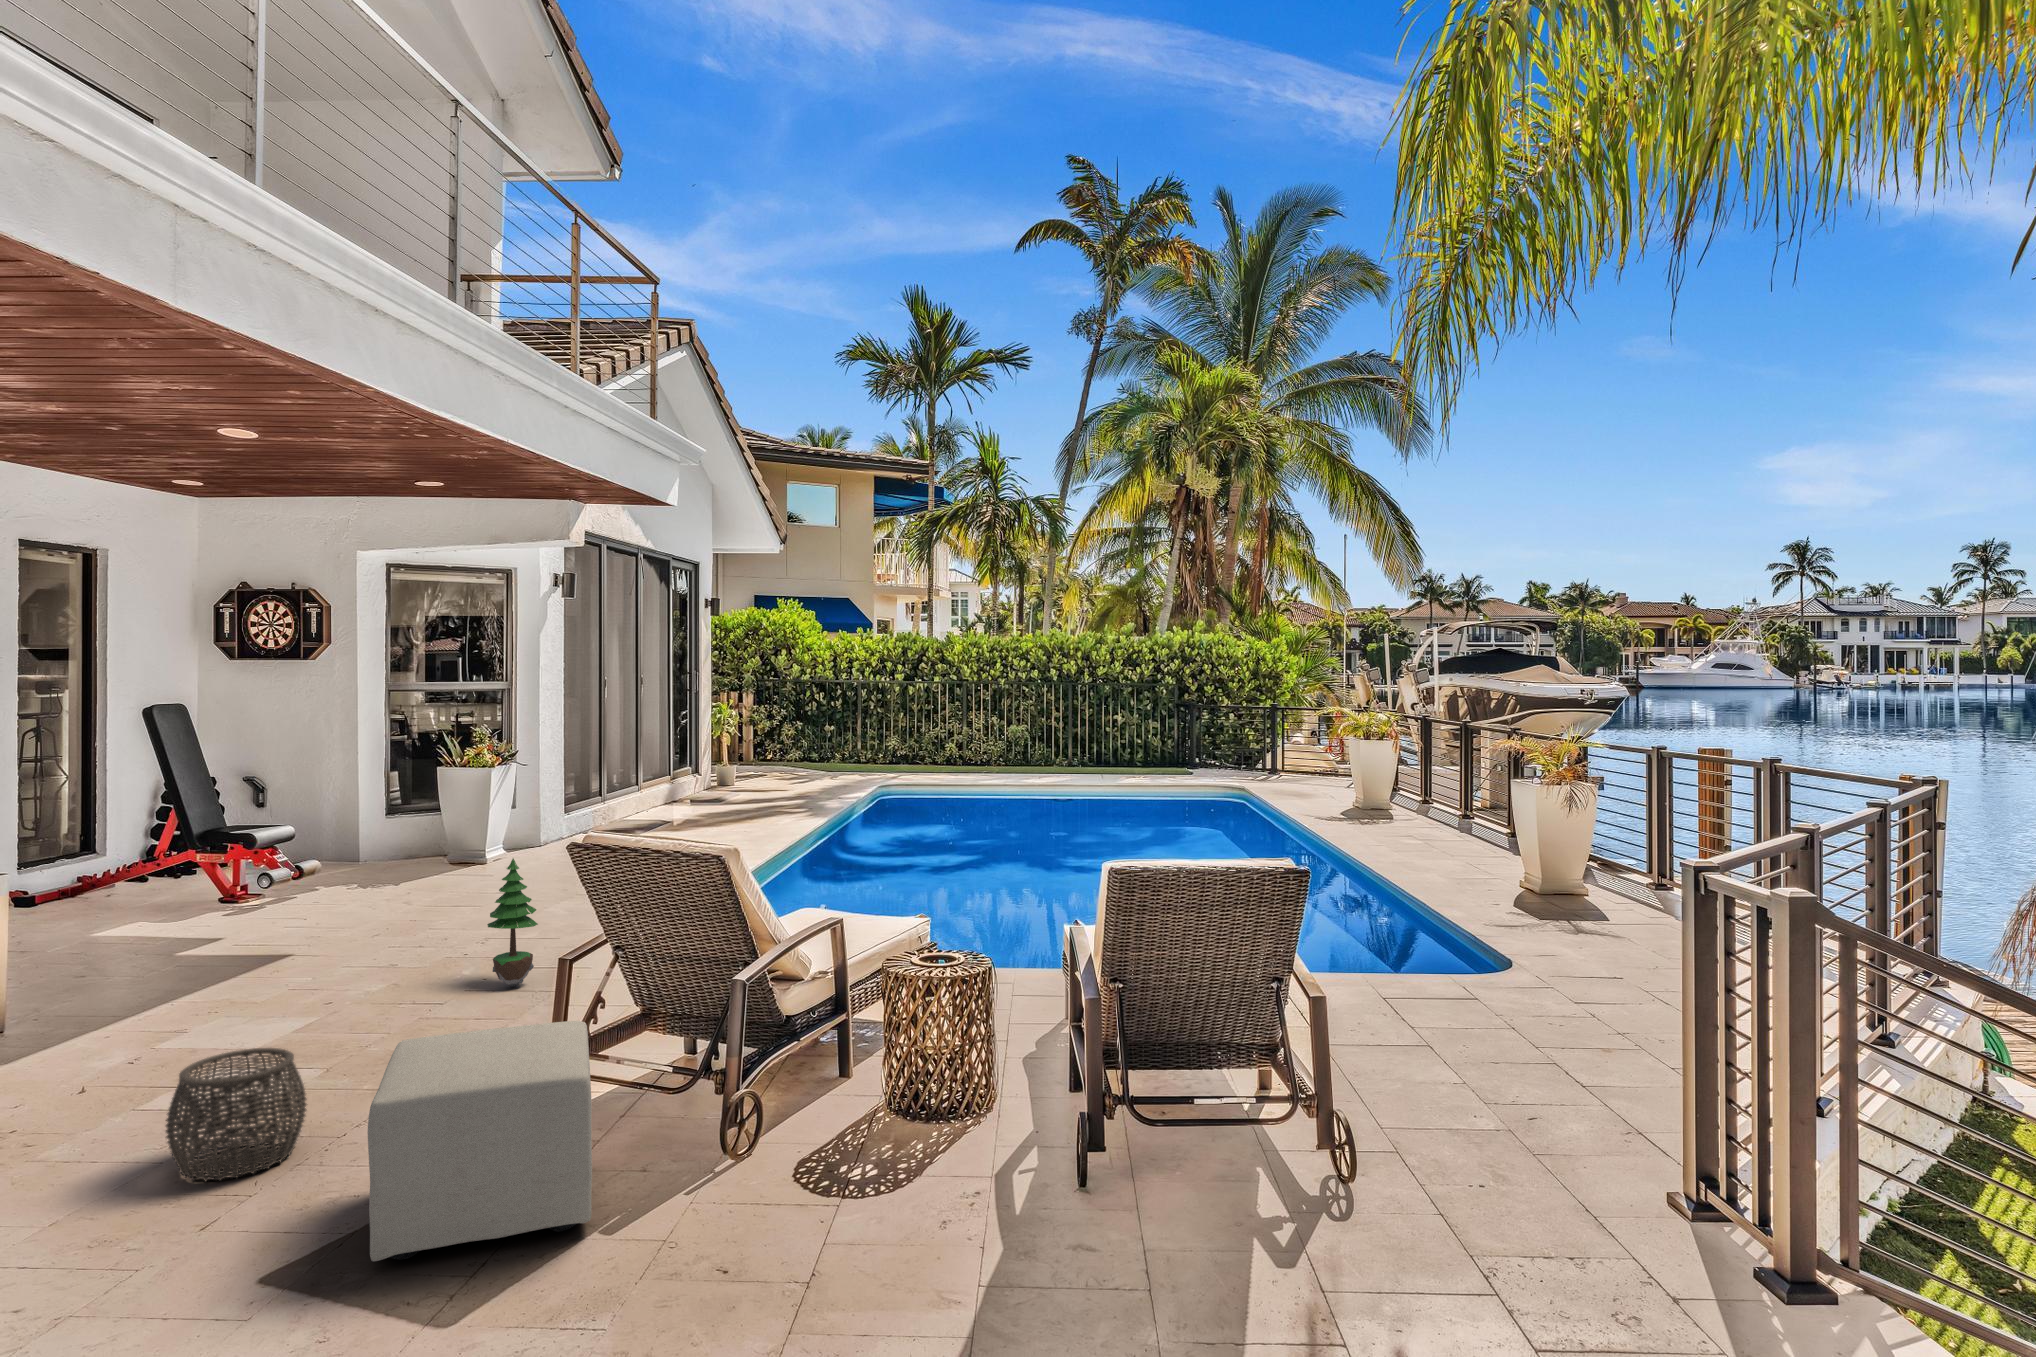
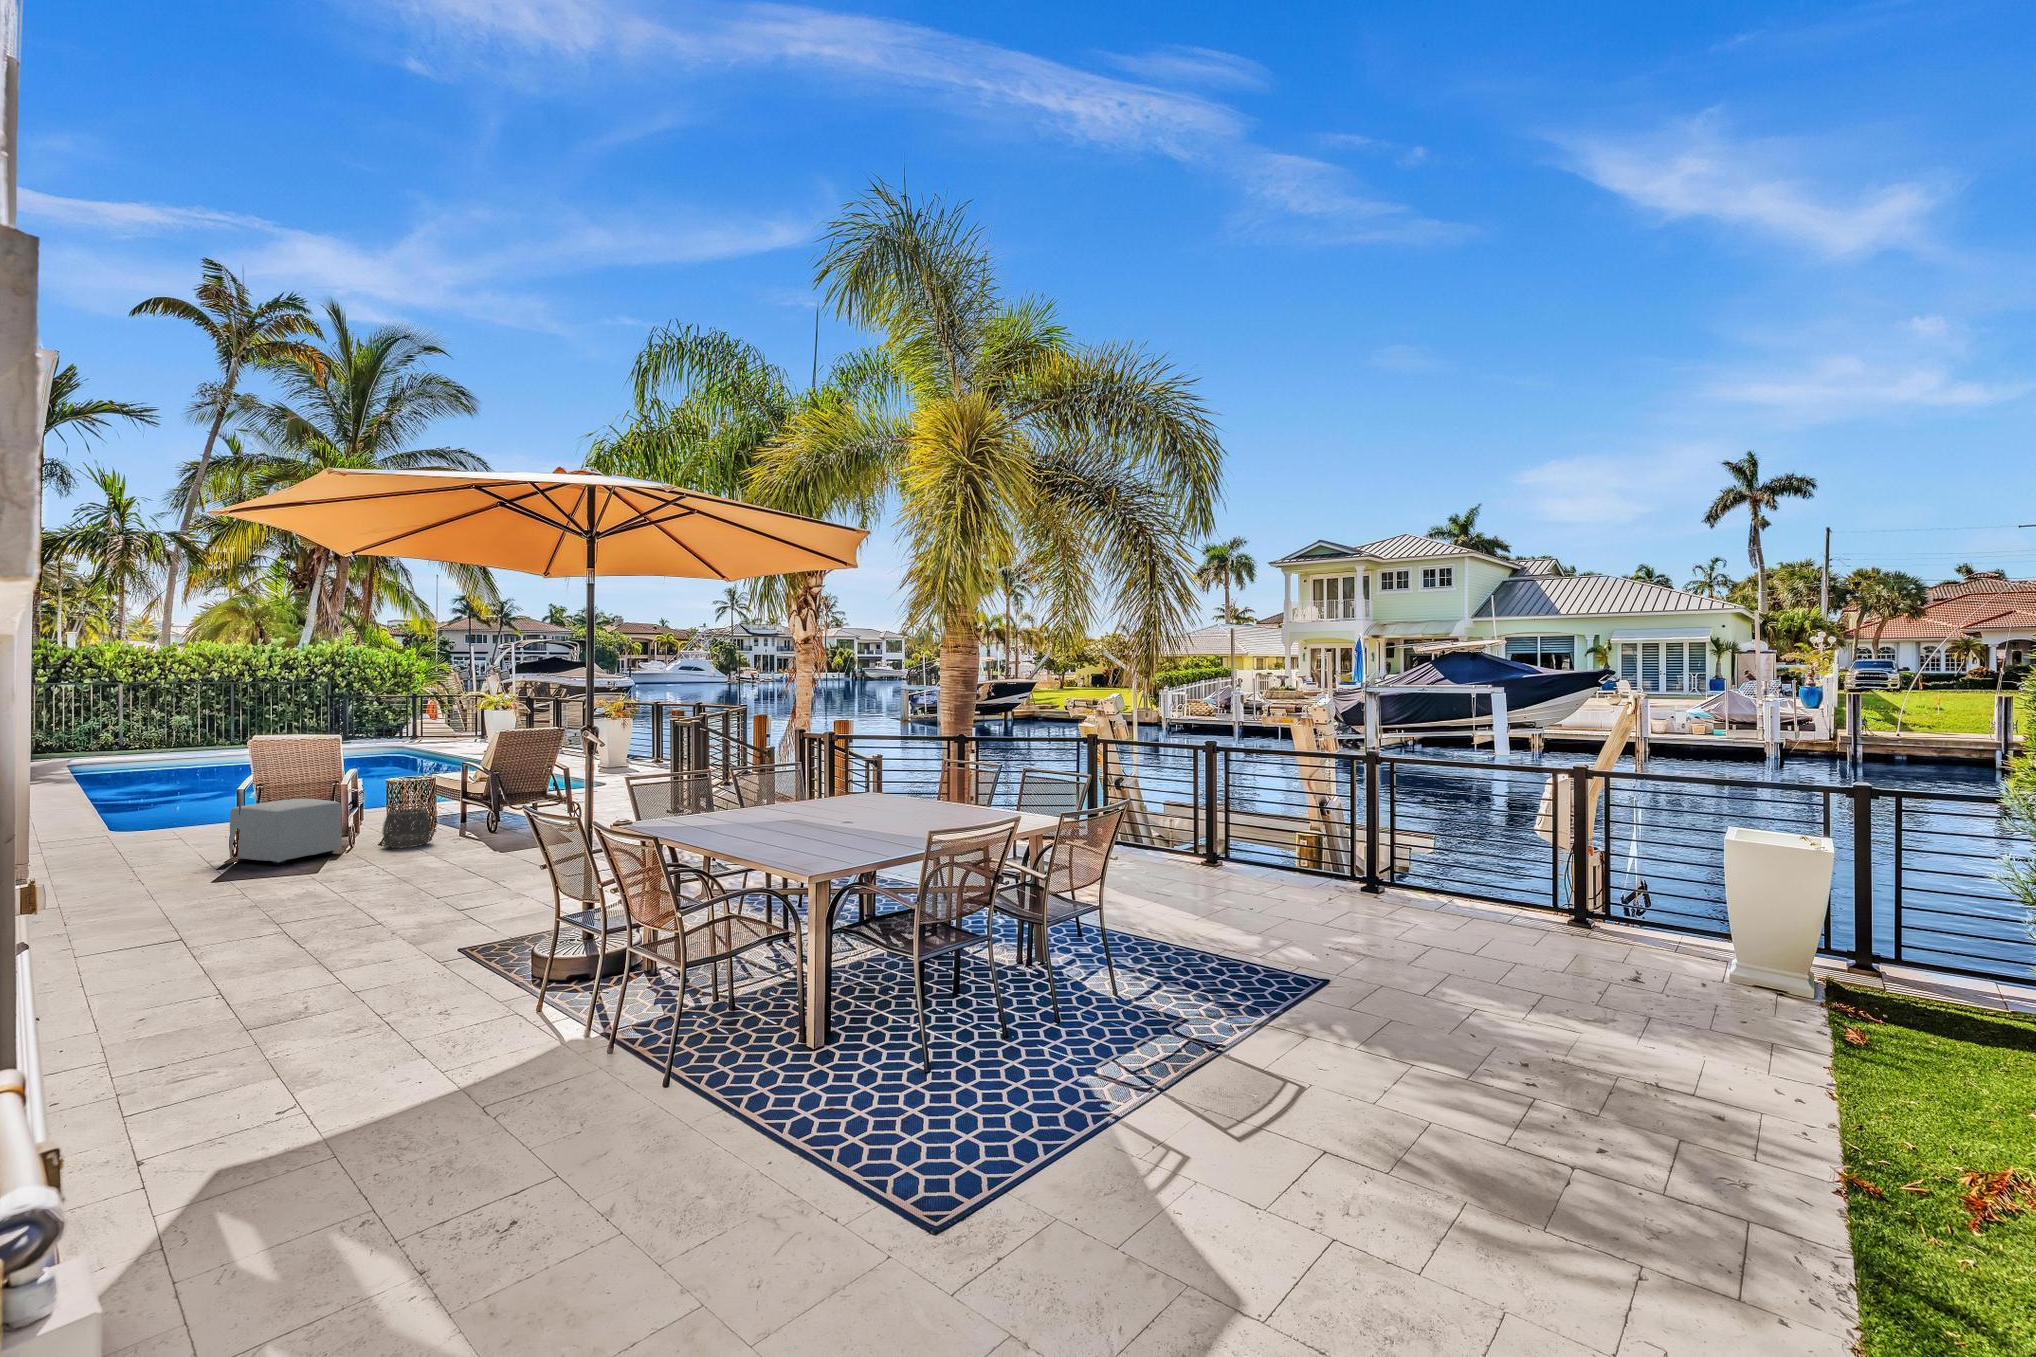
potted tree: present [487,858,538,987] -> none [71,772,106,842]
woven basket: present [166,1048,307,1181] -> present [382,808,431,848]

